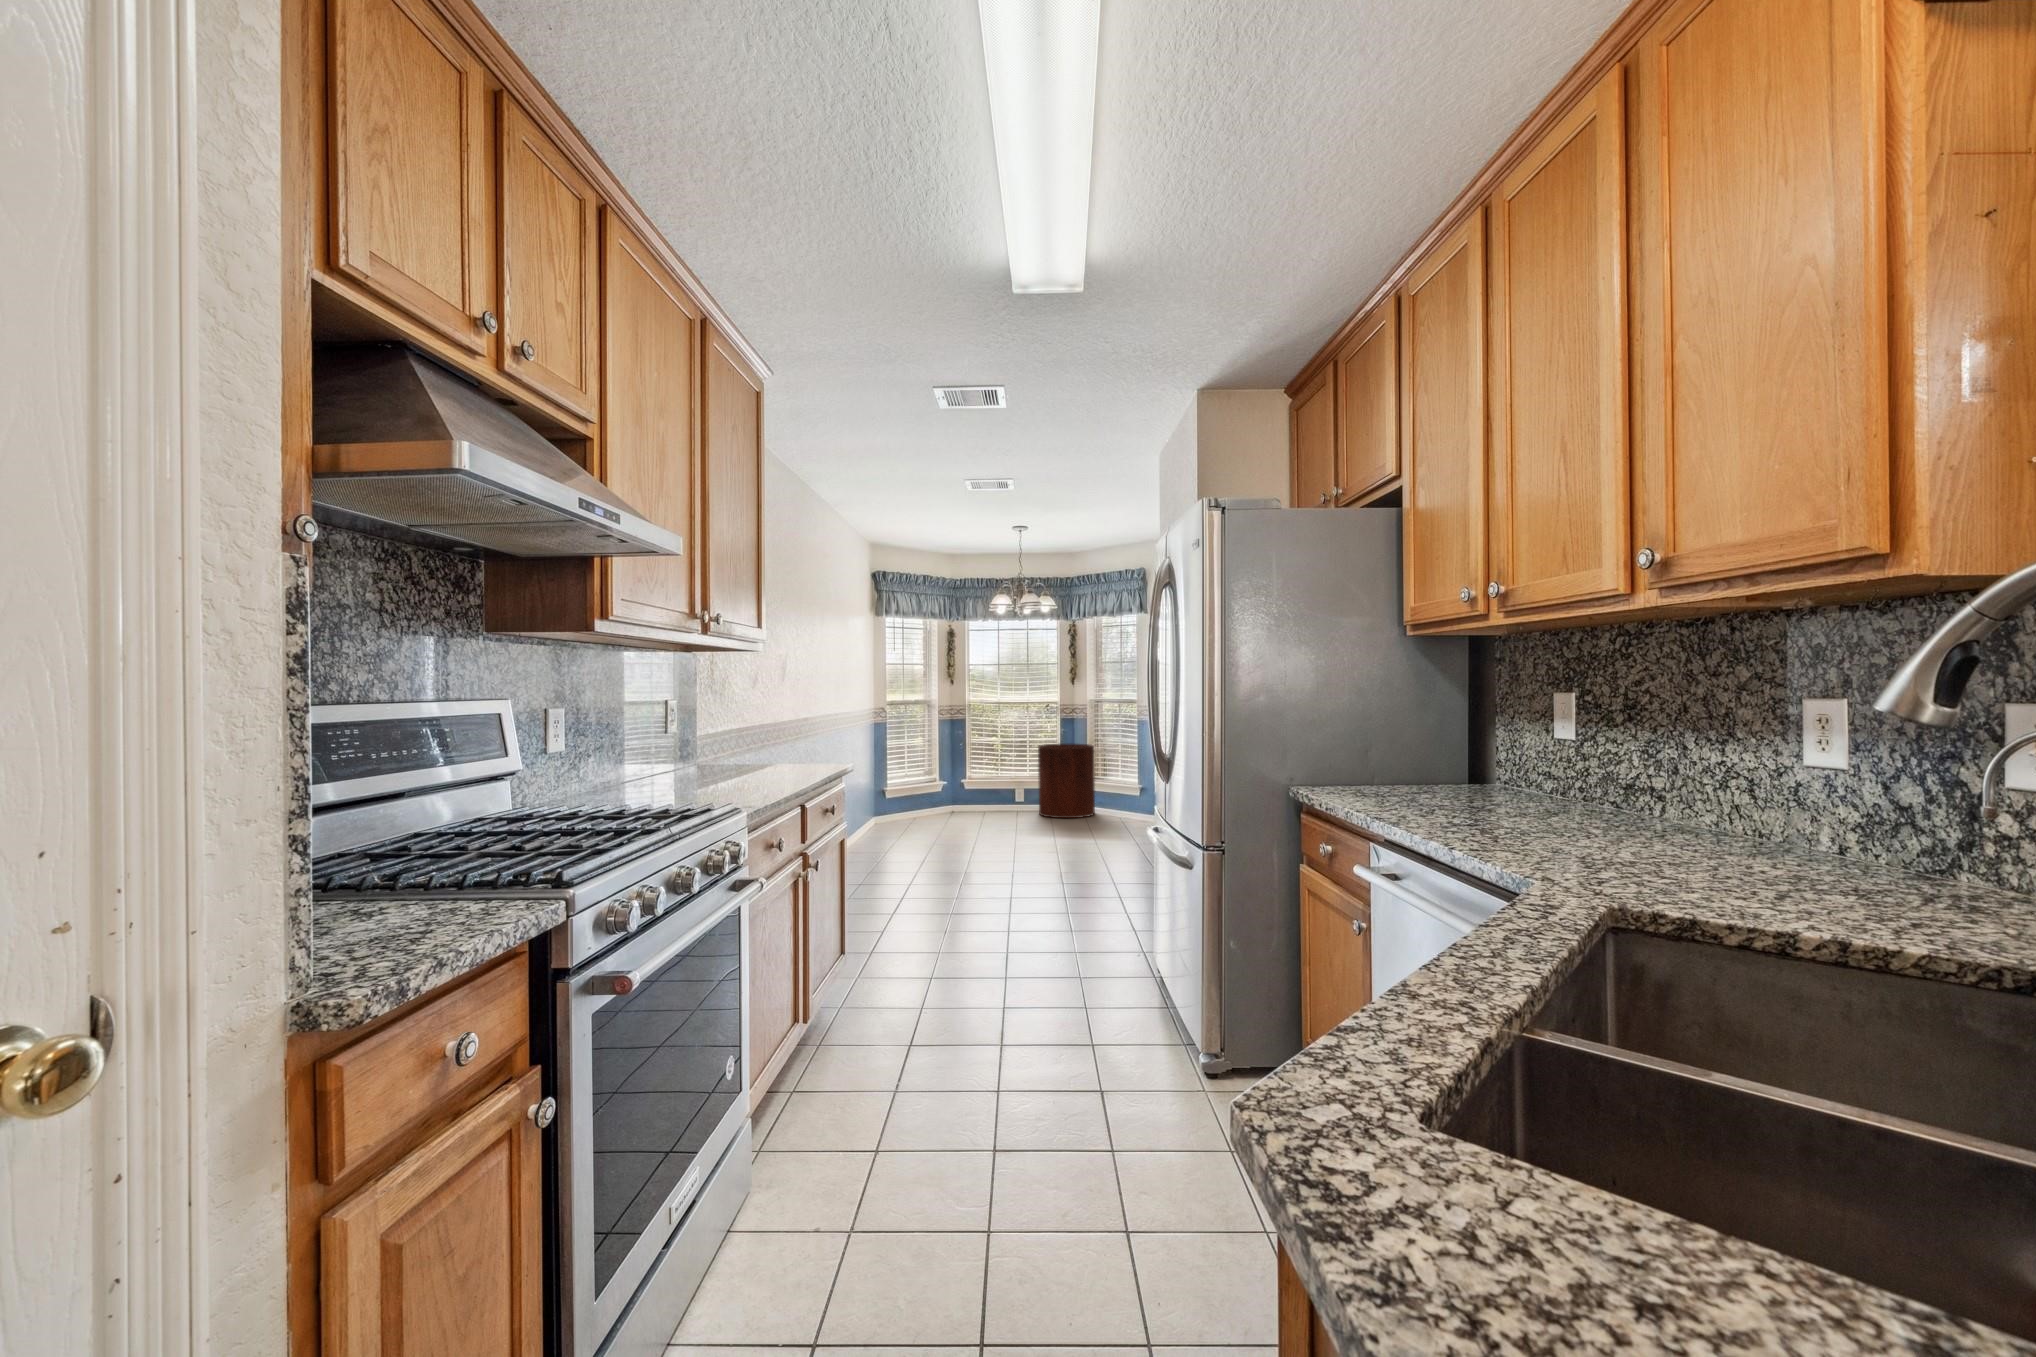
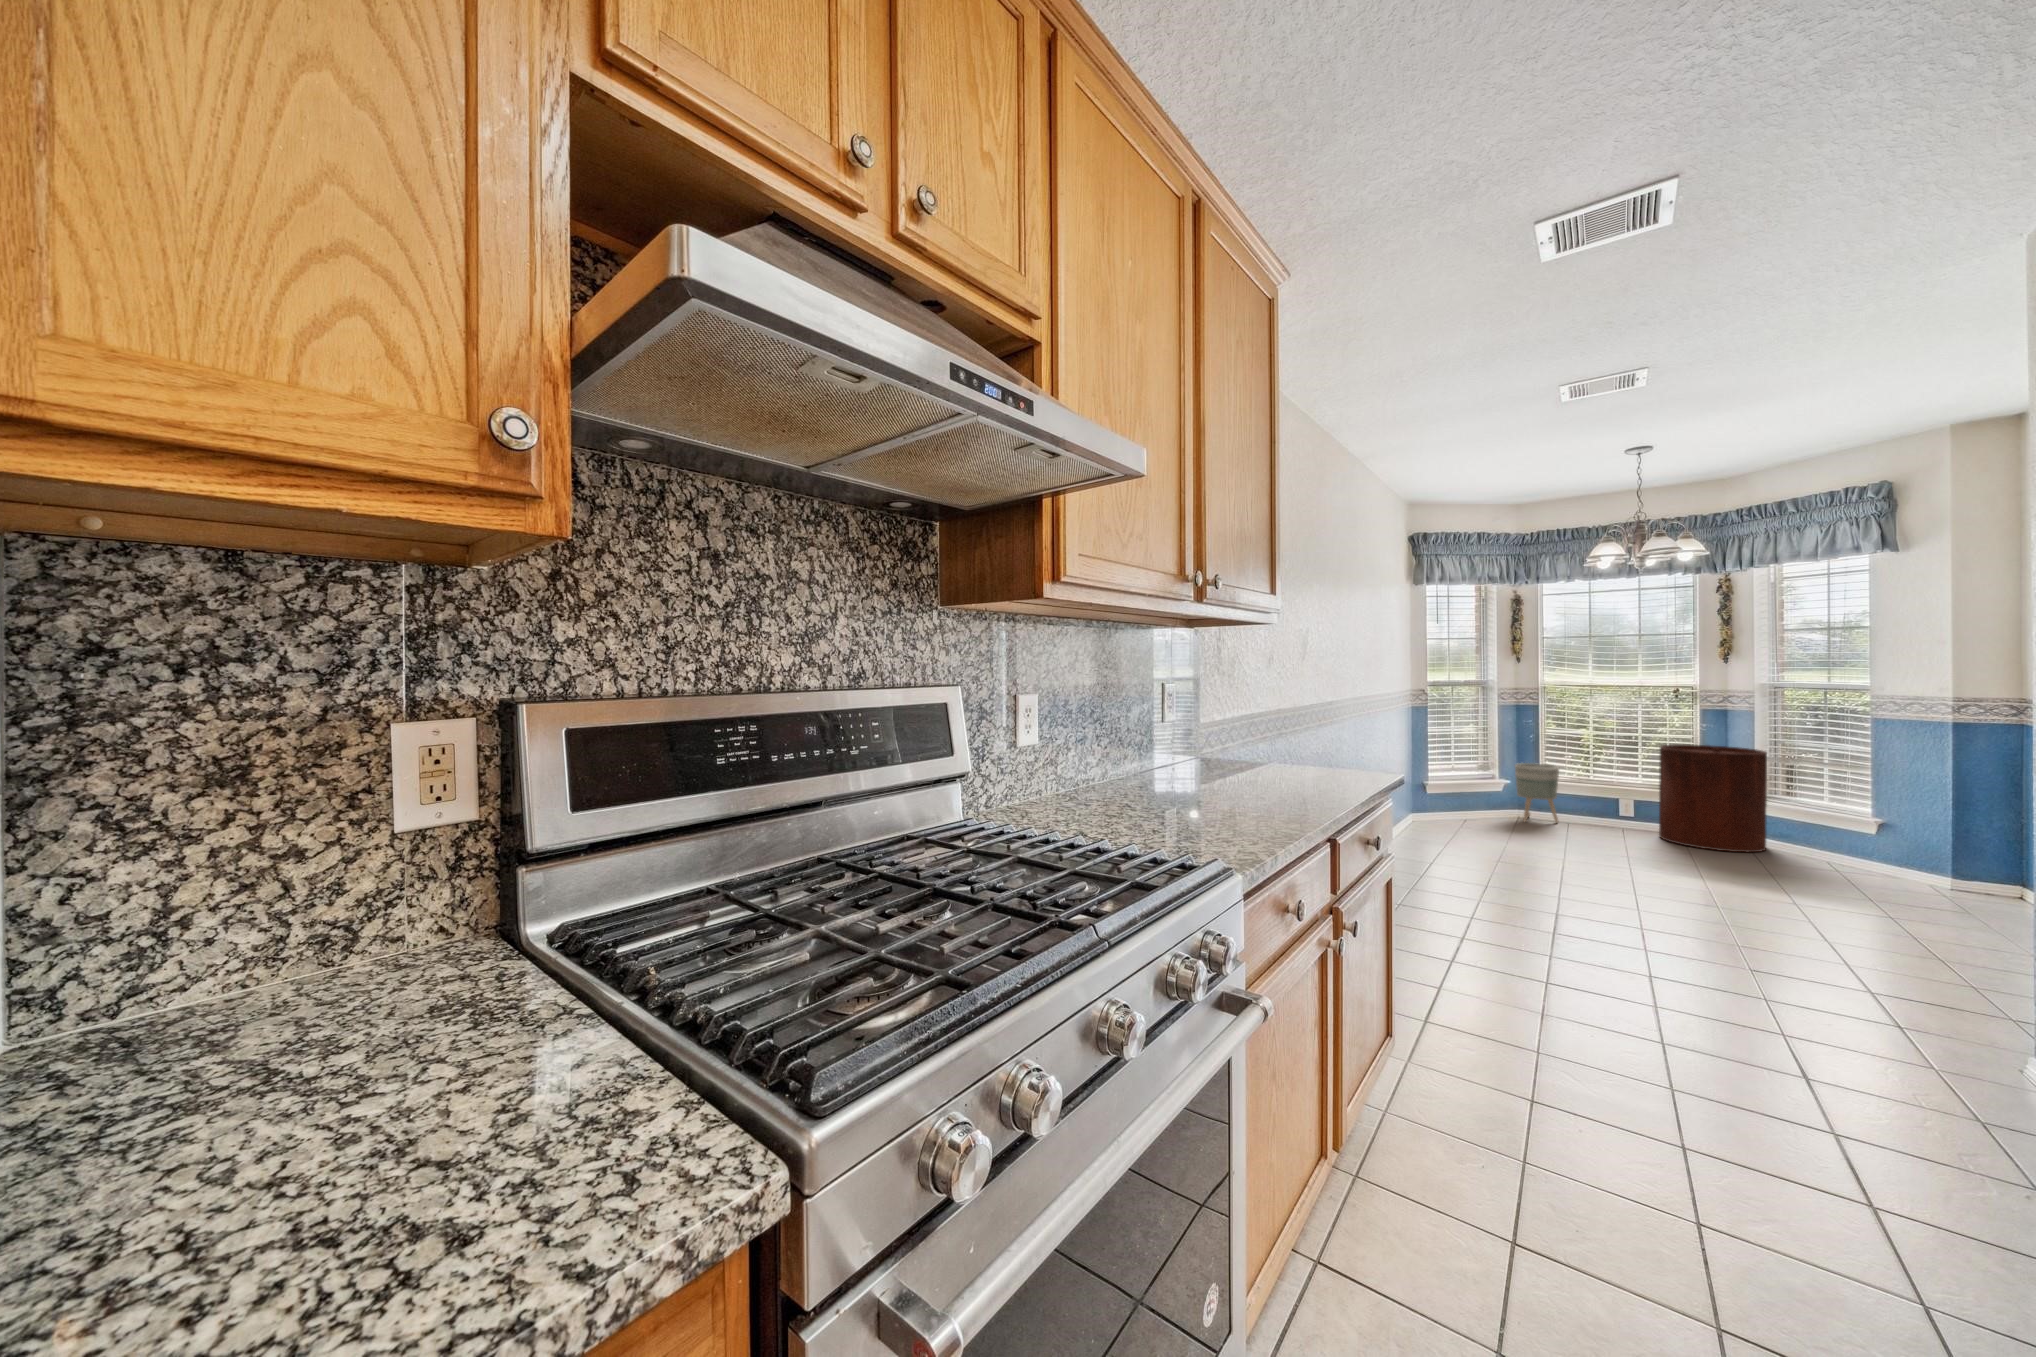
planter: none [950,766,979,815] -> present [1515,763,1559,823]

